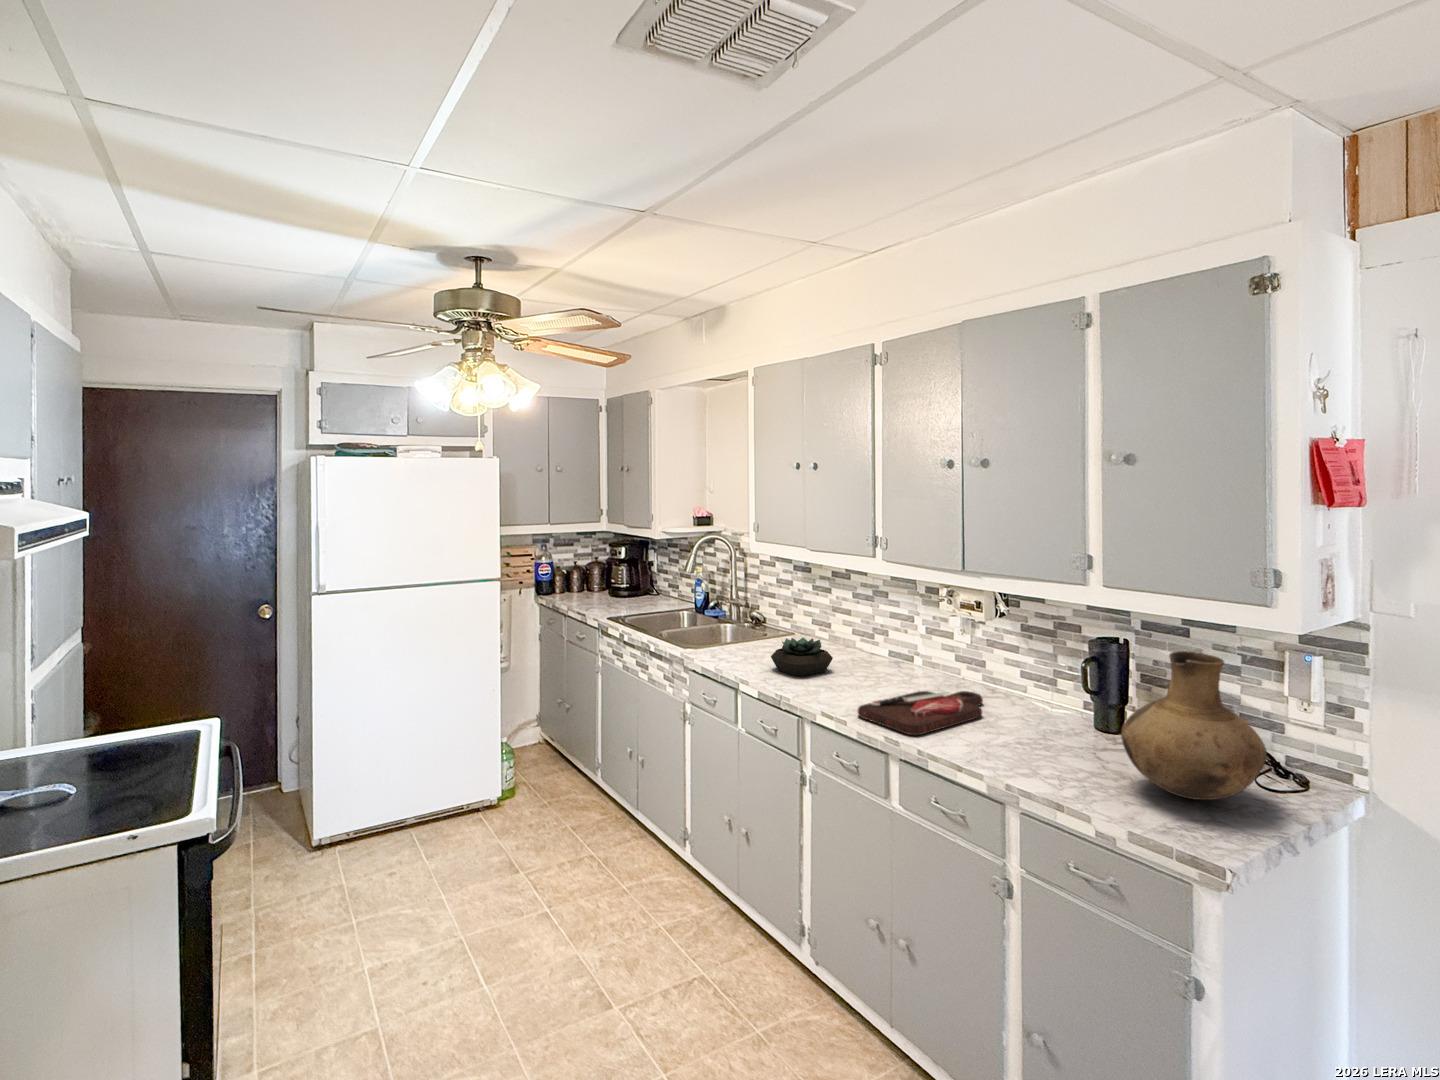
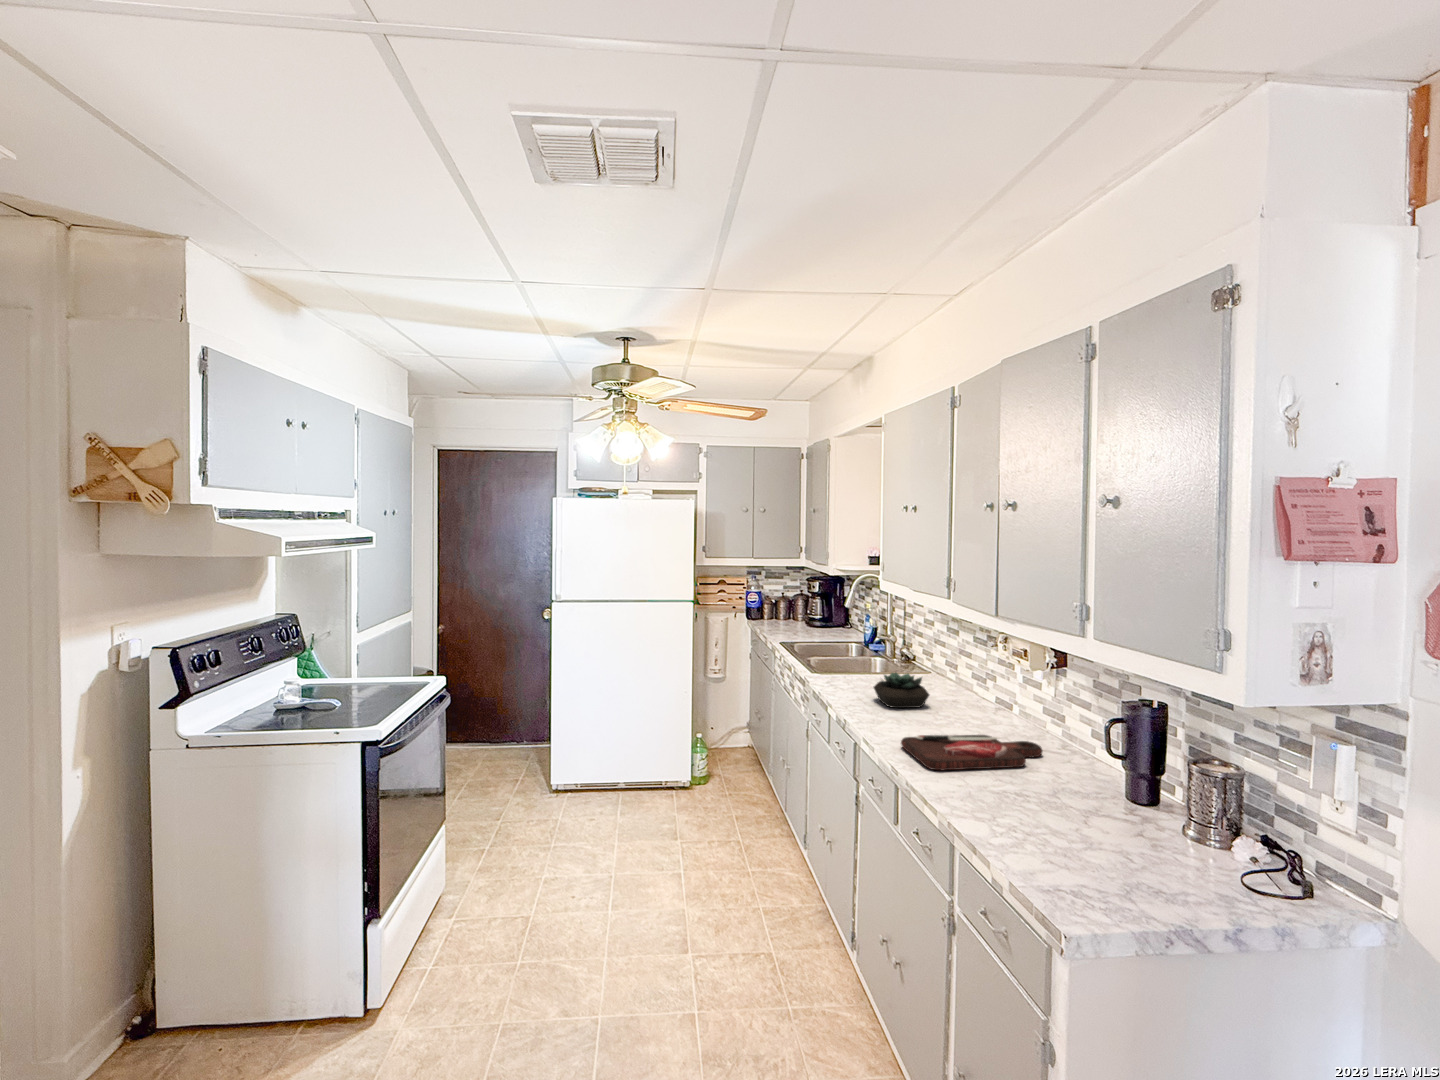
vase: present [1121,651,1267,800] -> none [1083,716,1237,879]

